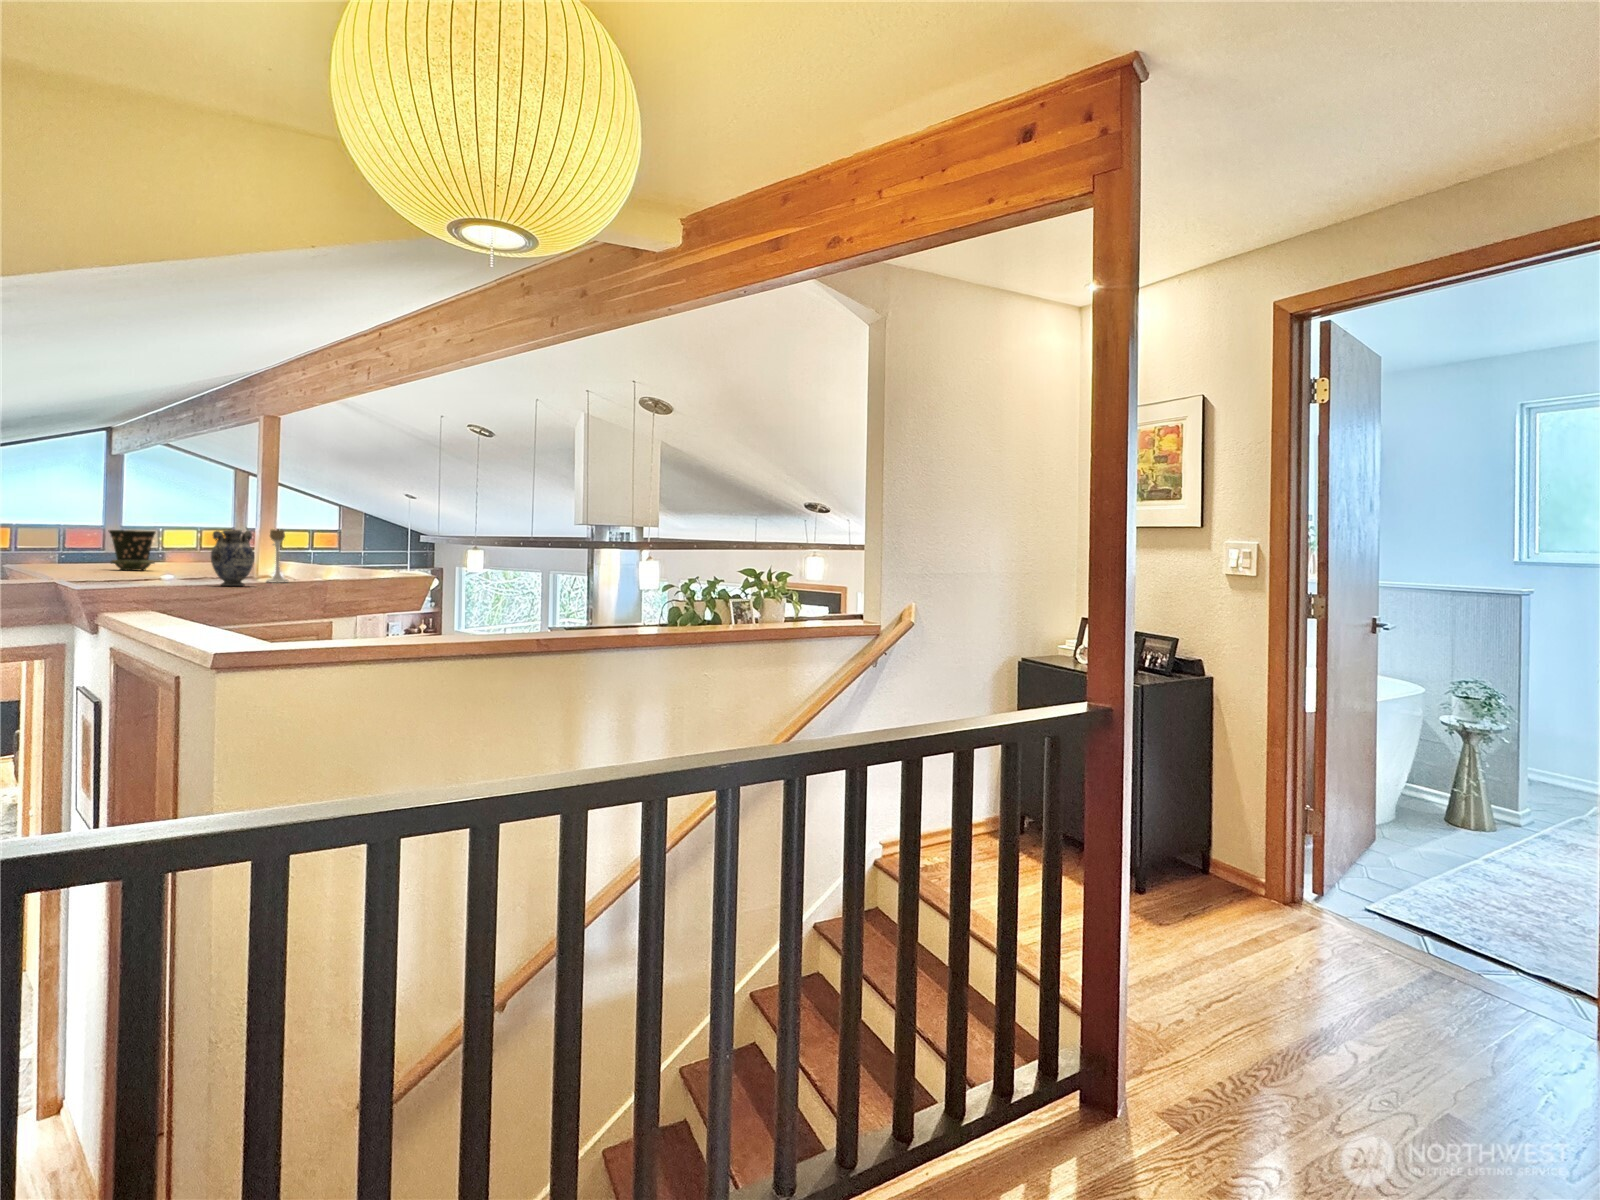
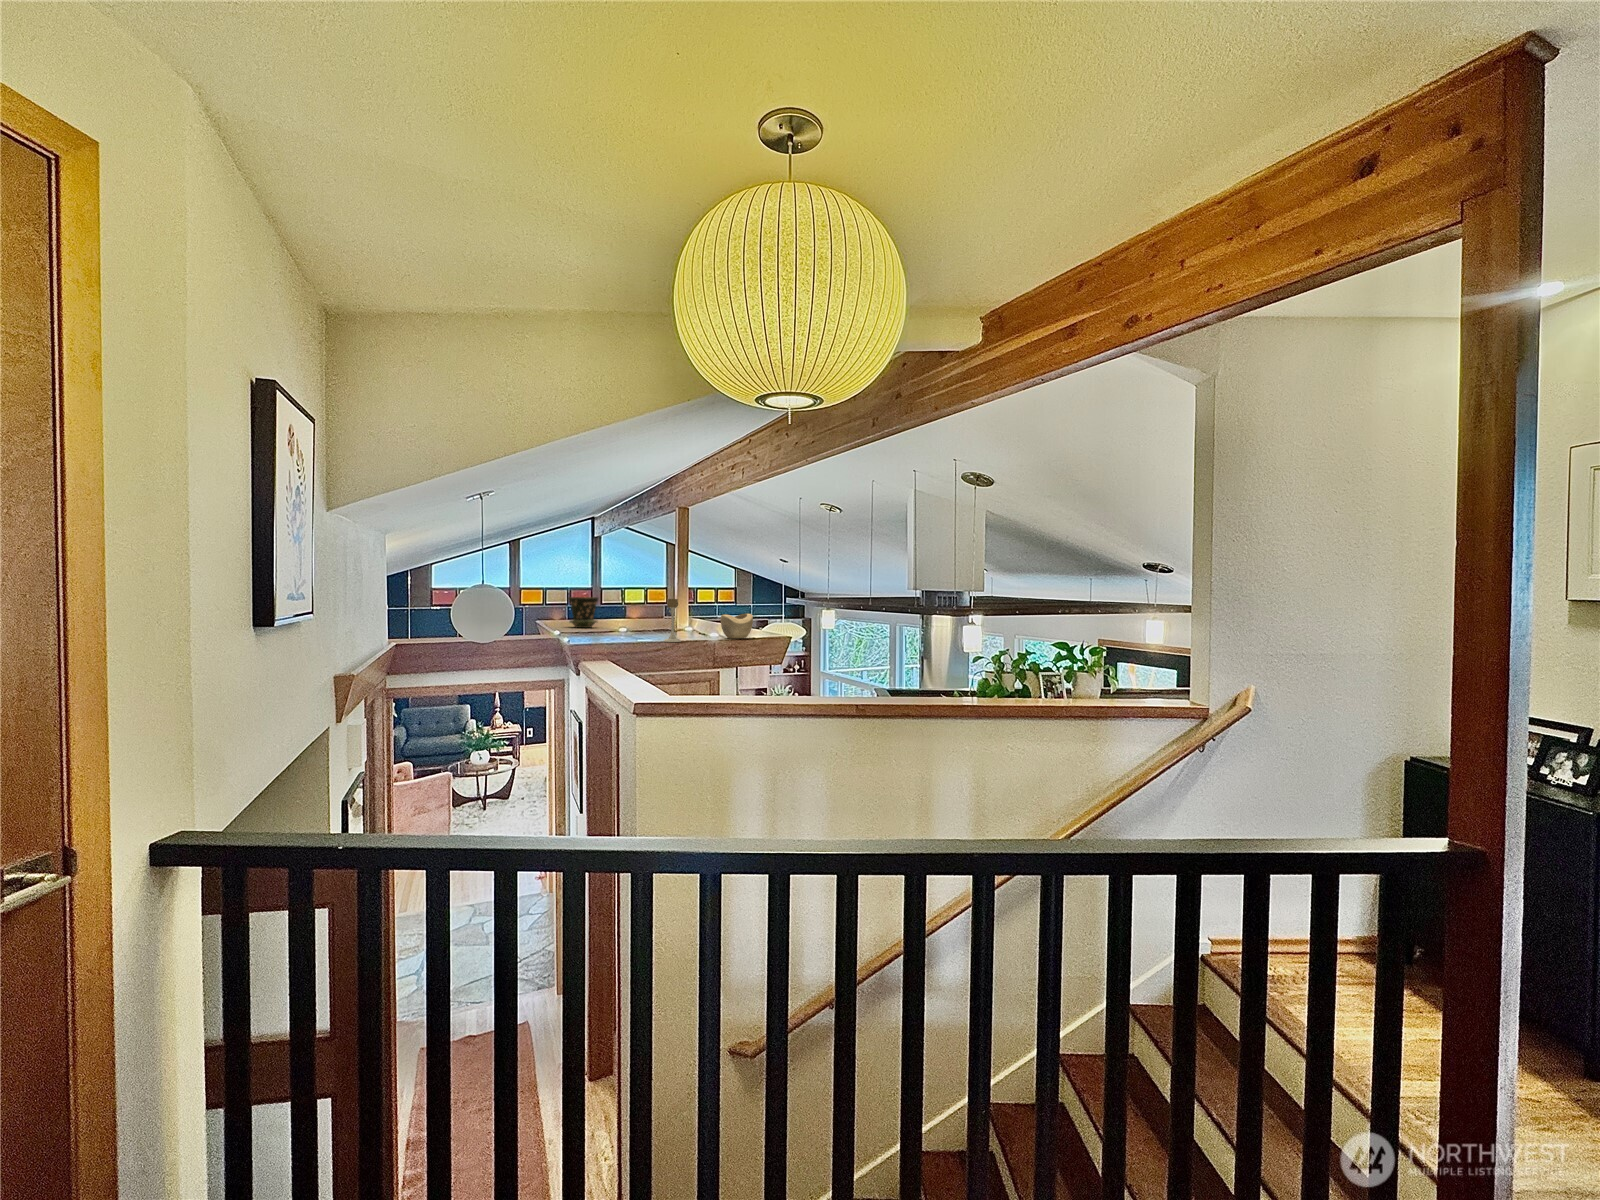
decorative vase: present [211,530,254,586] -> none [622,602,652,648]
decorative bowl: none [339,552,382,581] -> present [721,614,753,639]

